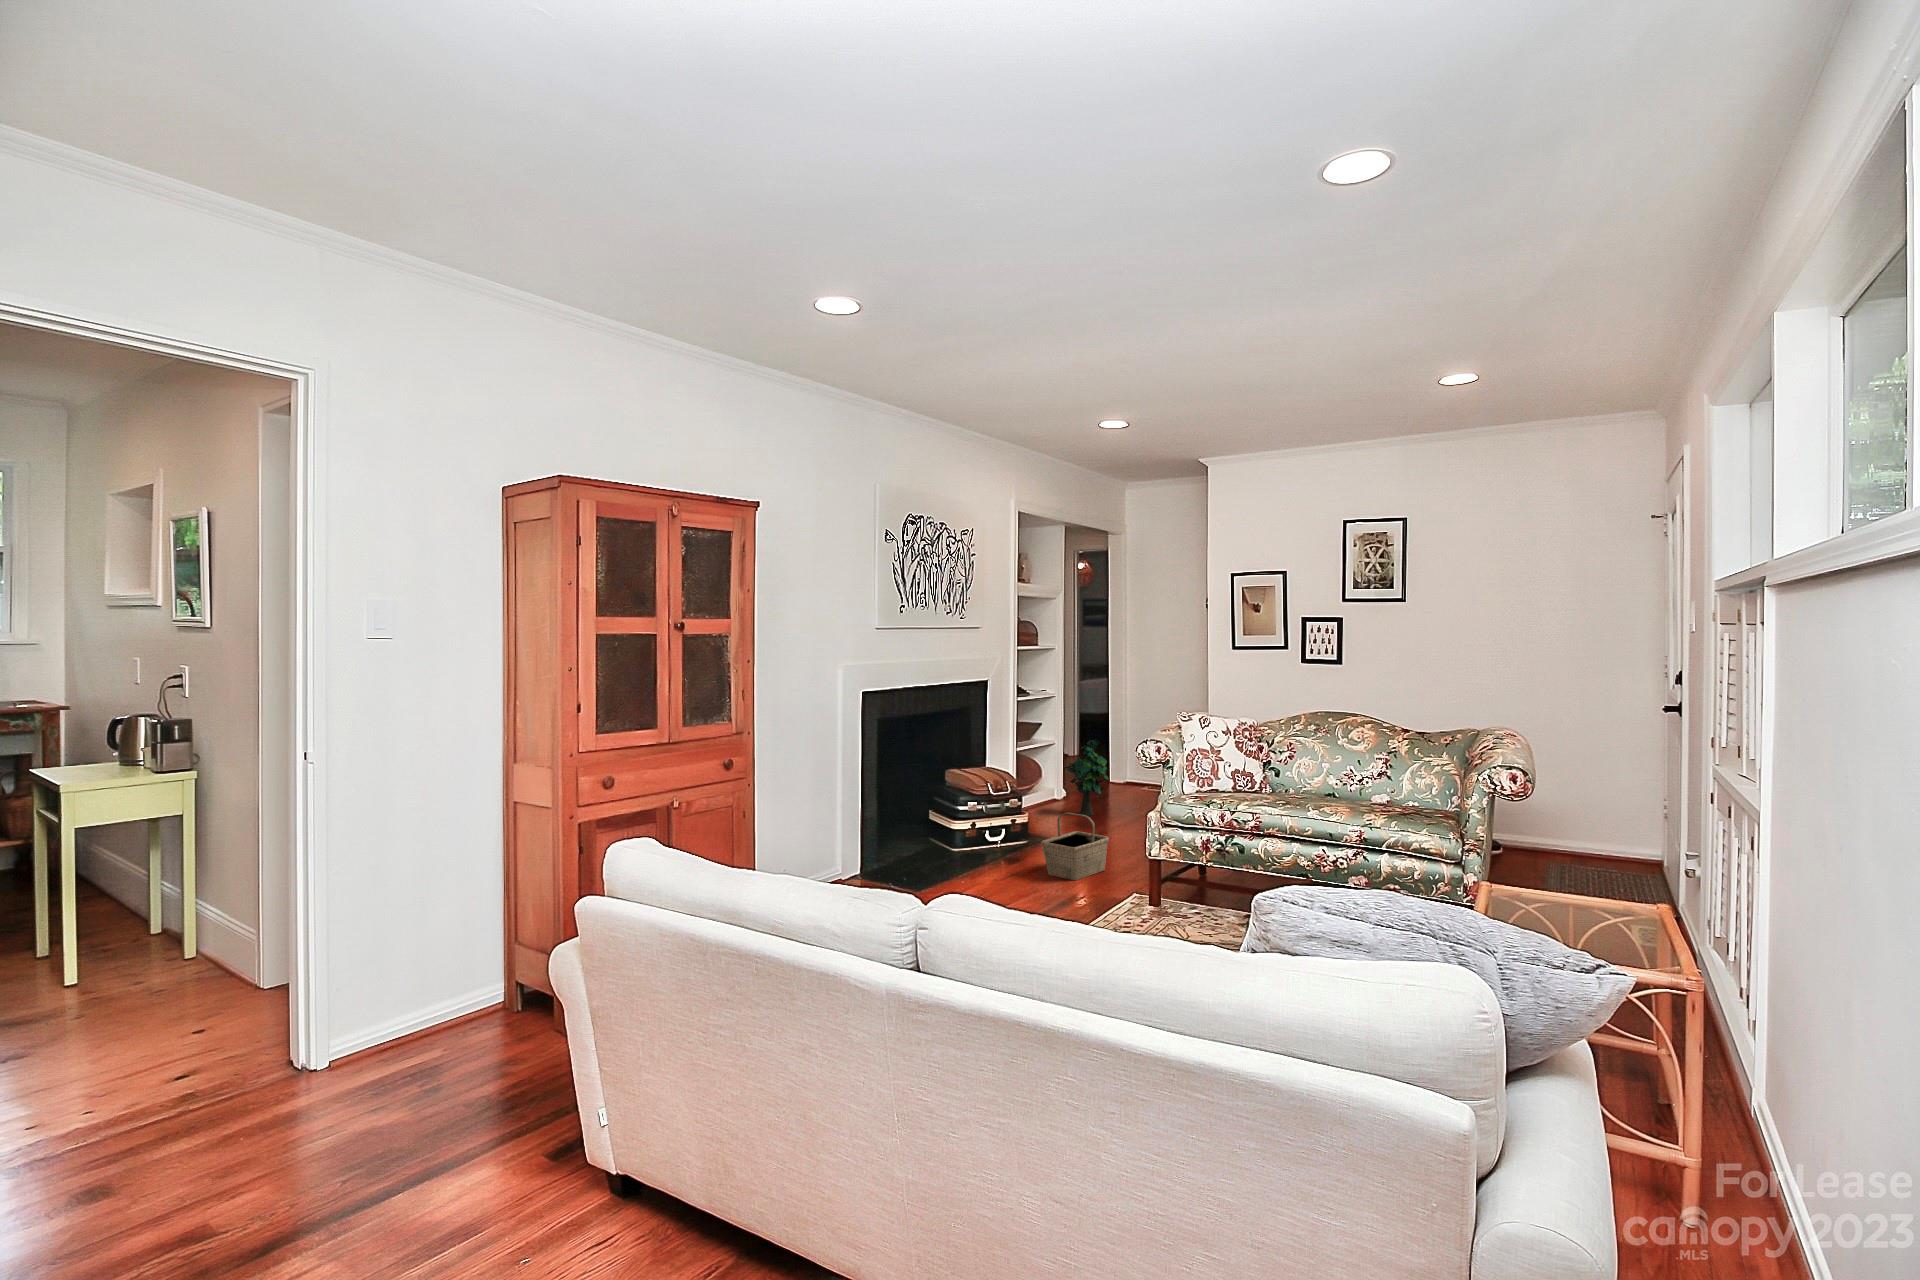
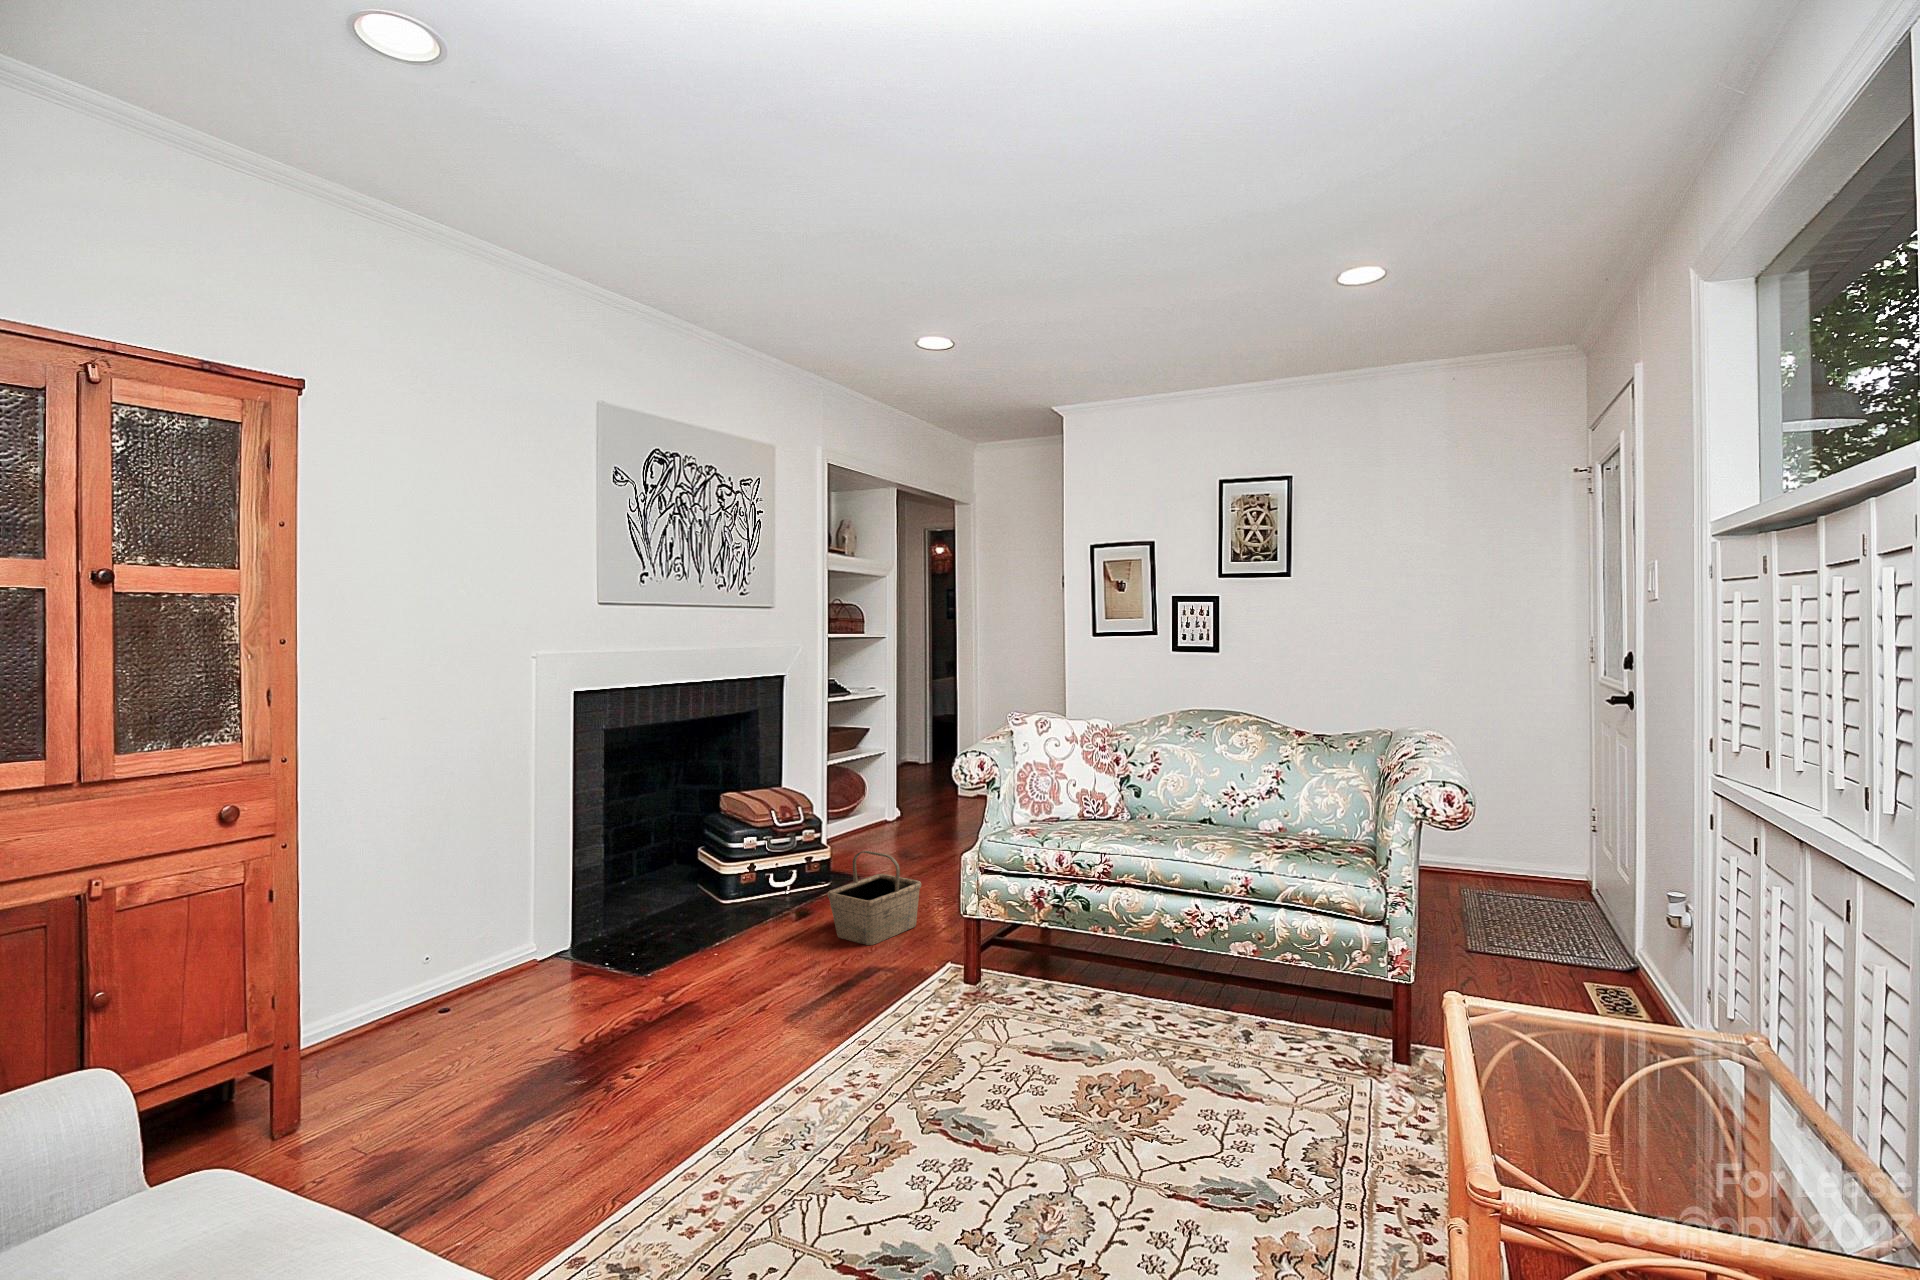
decorative plant: present [1065,739,1109,816] -> none [886,748,943,844]

